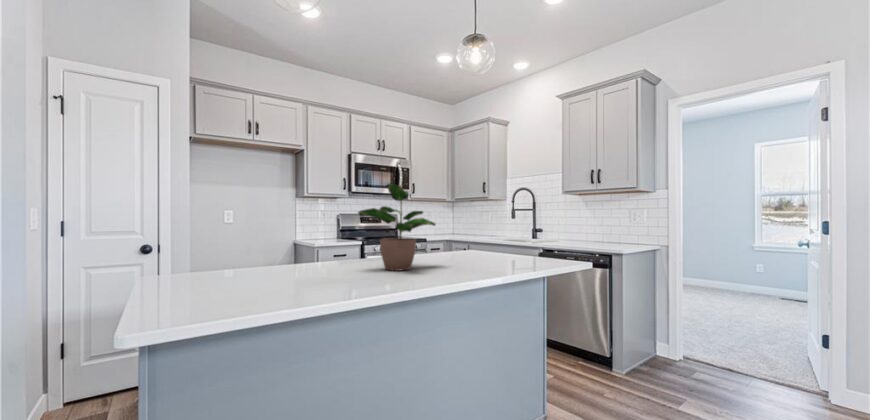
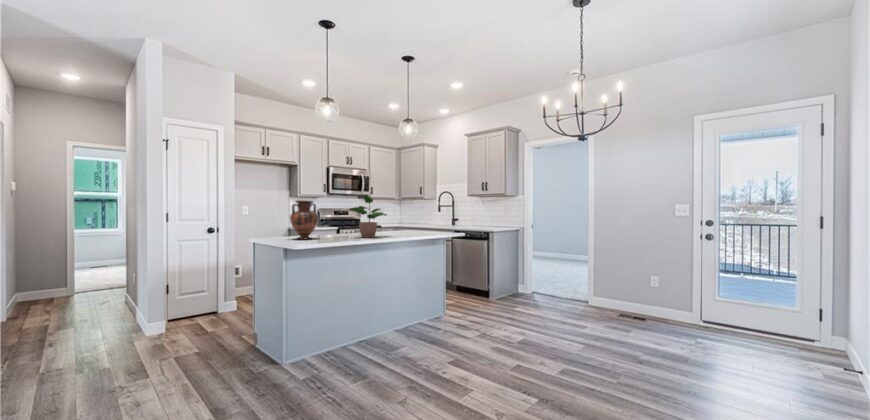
vase: none [238,194,297,275] -> present [290,200,318,239]

